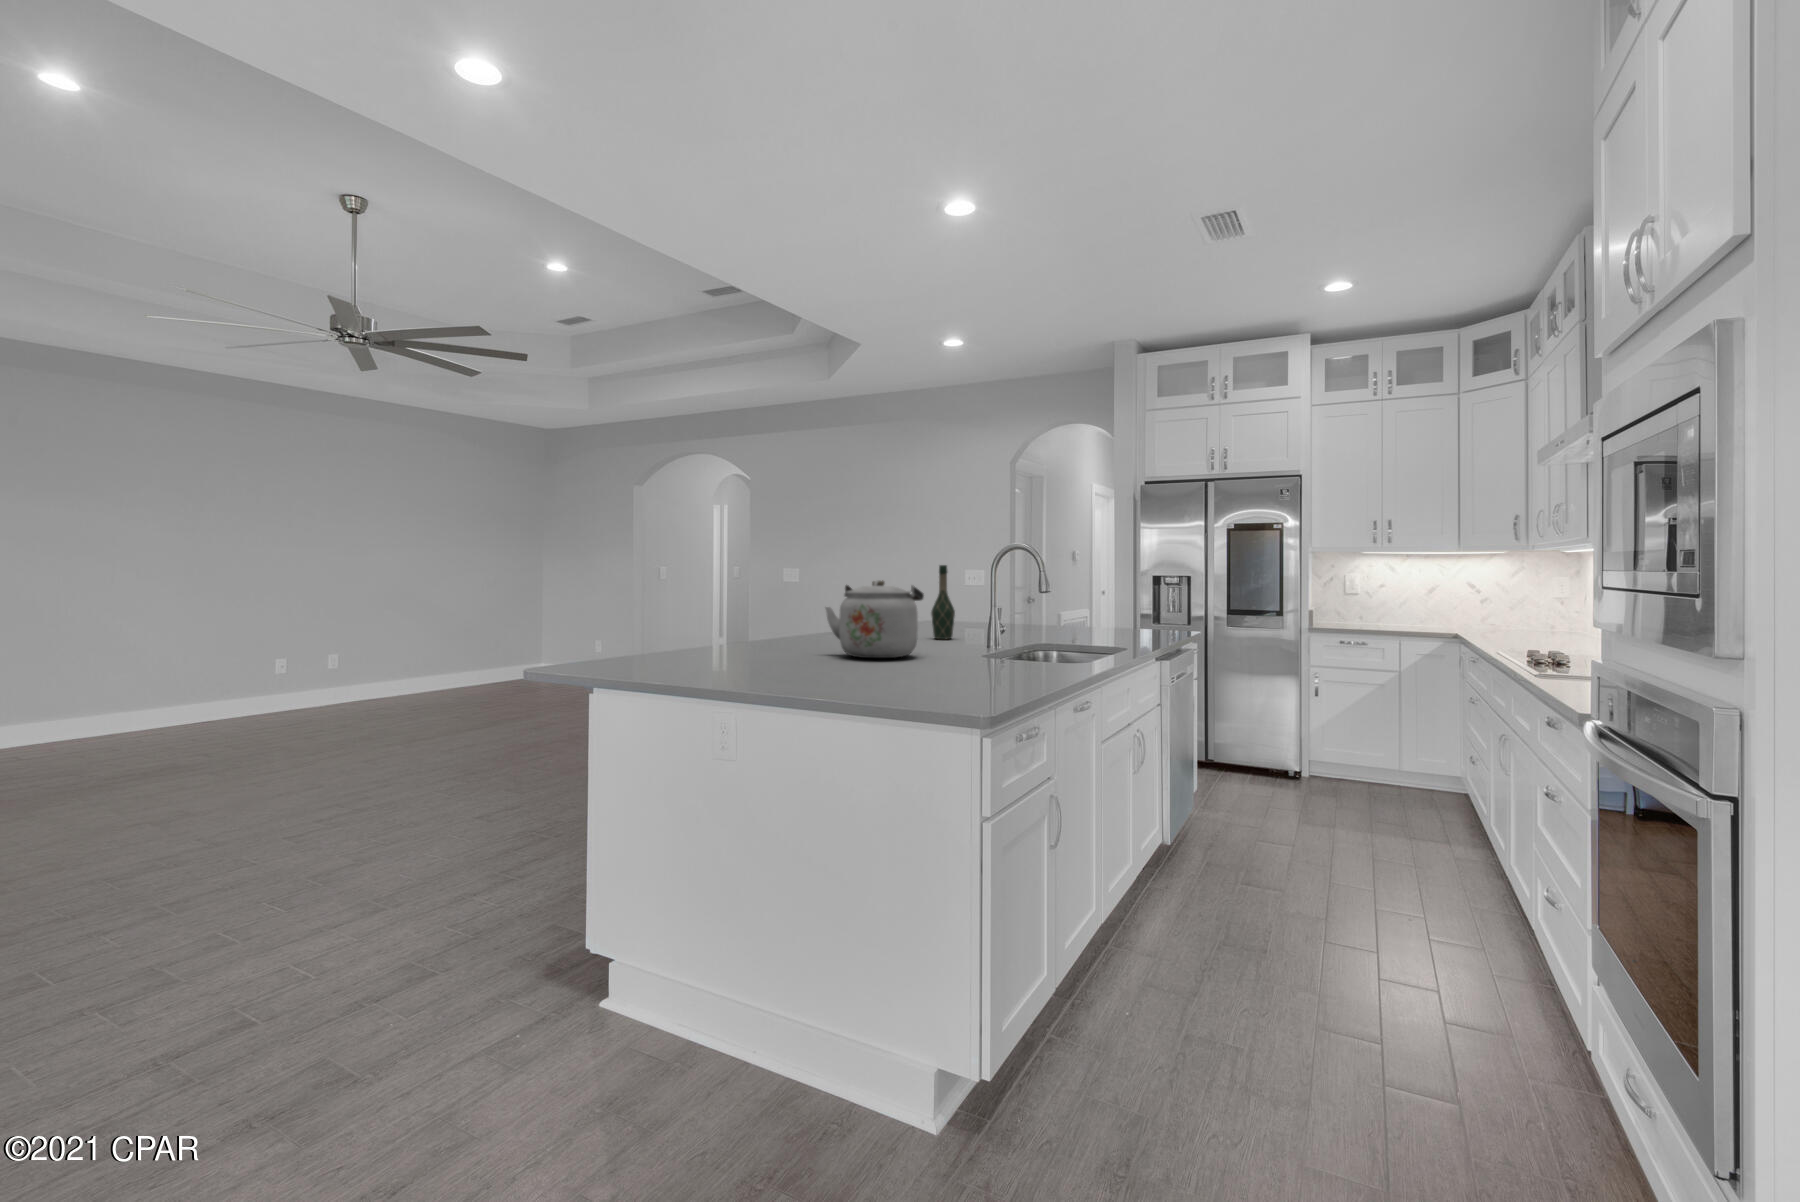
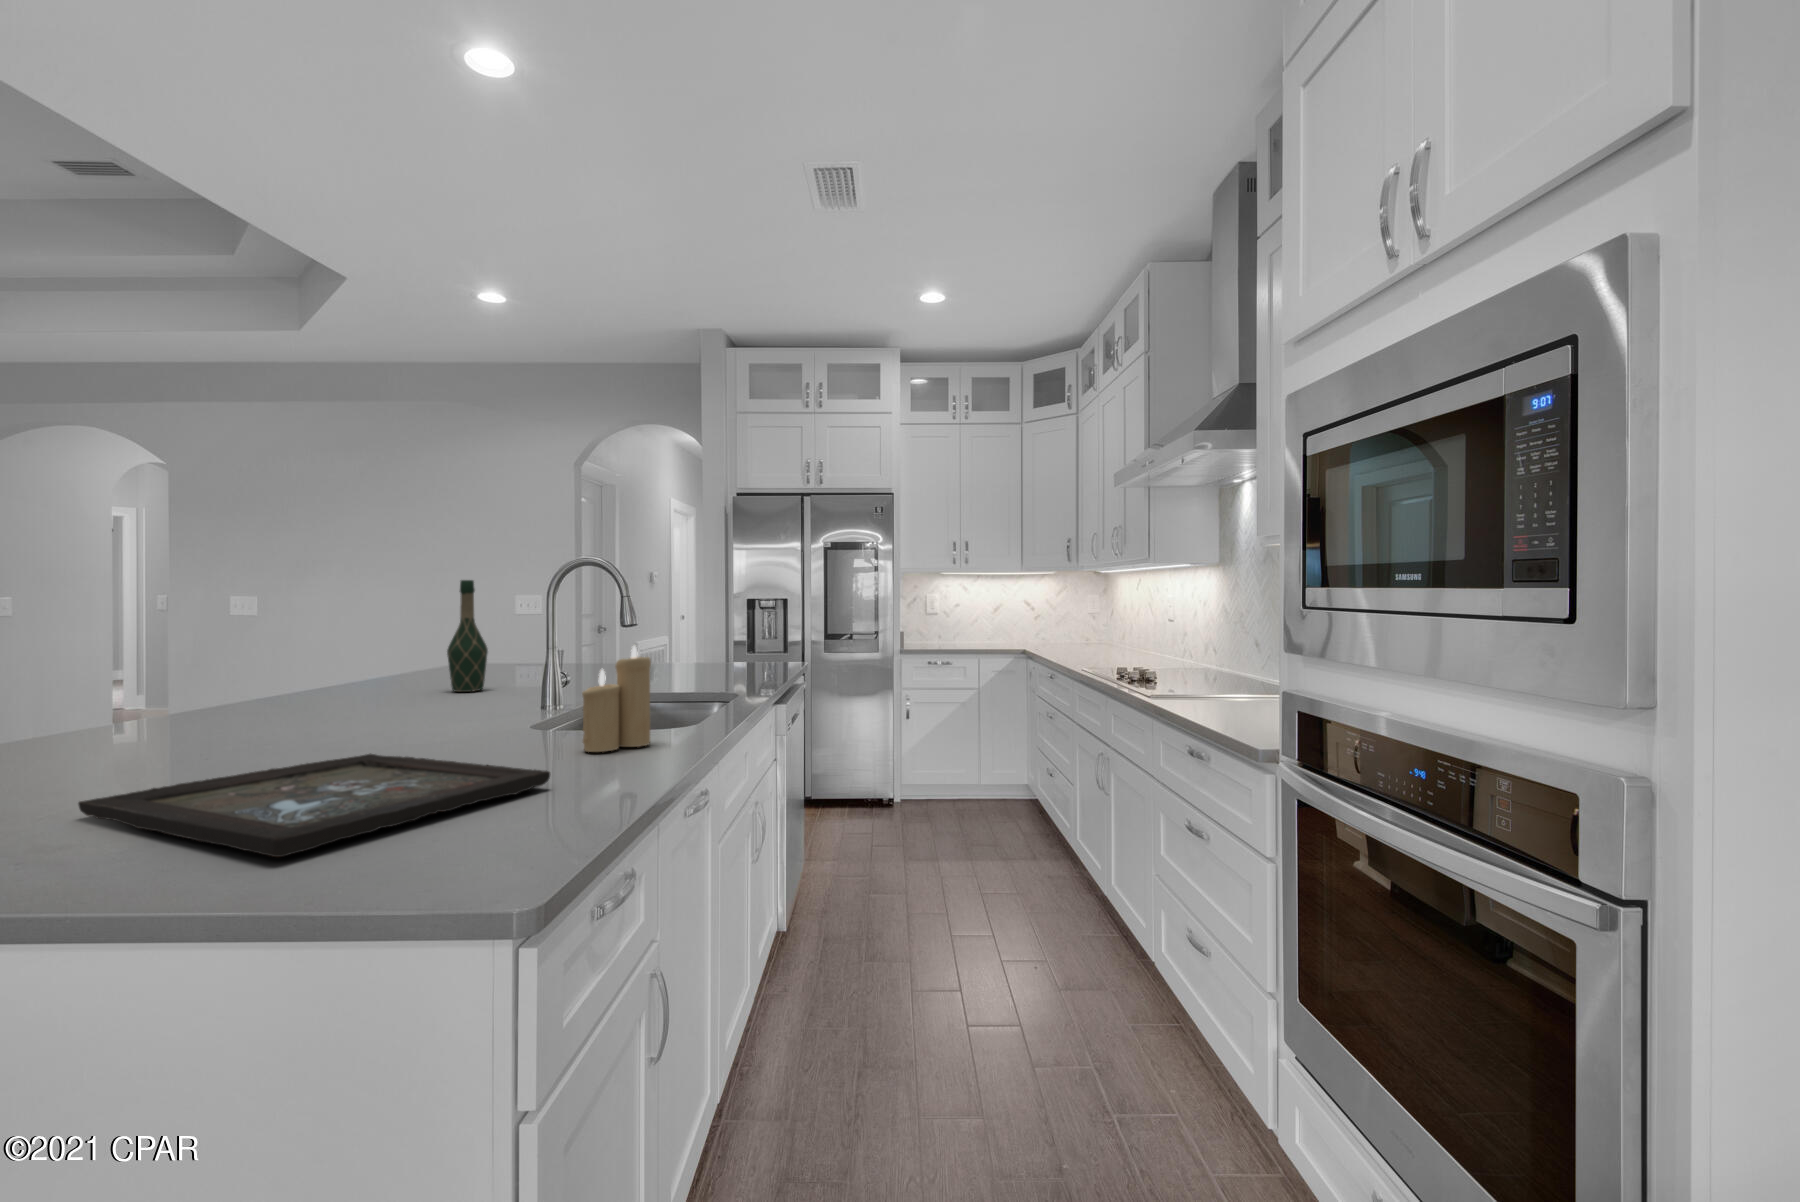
kettle: present [825,580,924,658] -> none [201,602,421,746]
candle: none [1013,608,1053,672] -> present [582,646,651,752]
tray: none [804,662,995,692] -> present [78,754,550,857]

